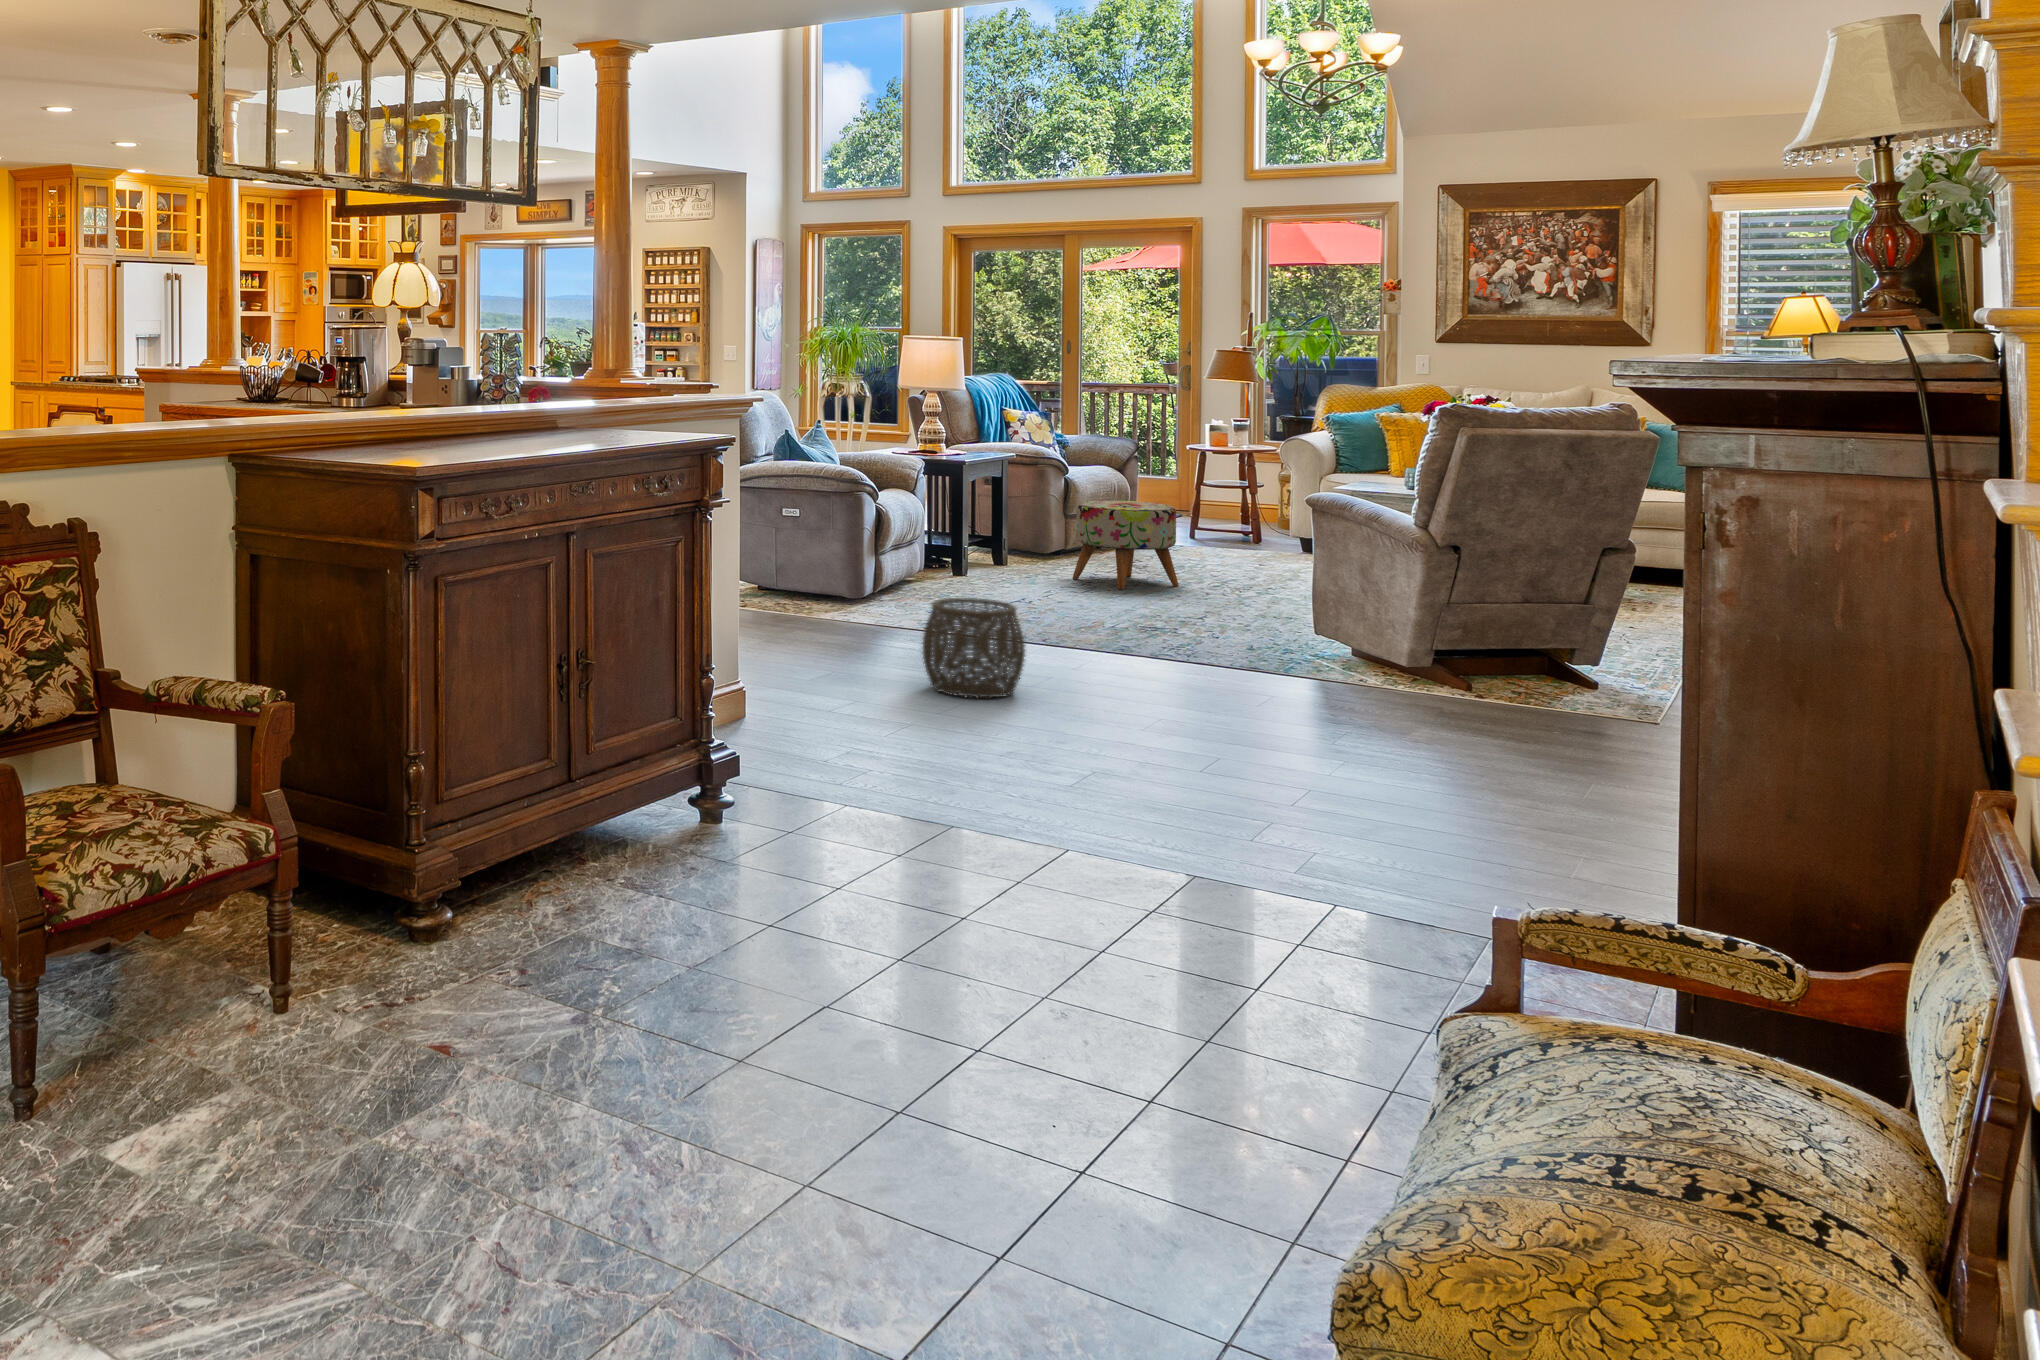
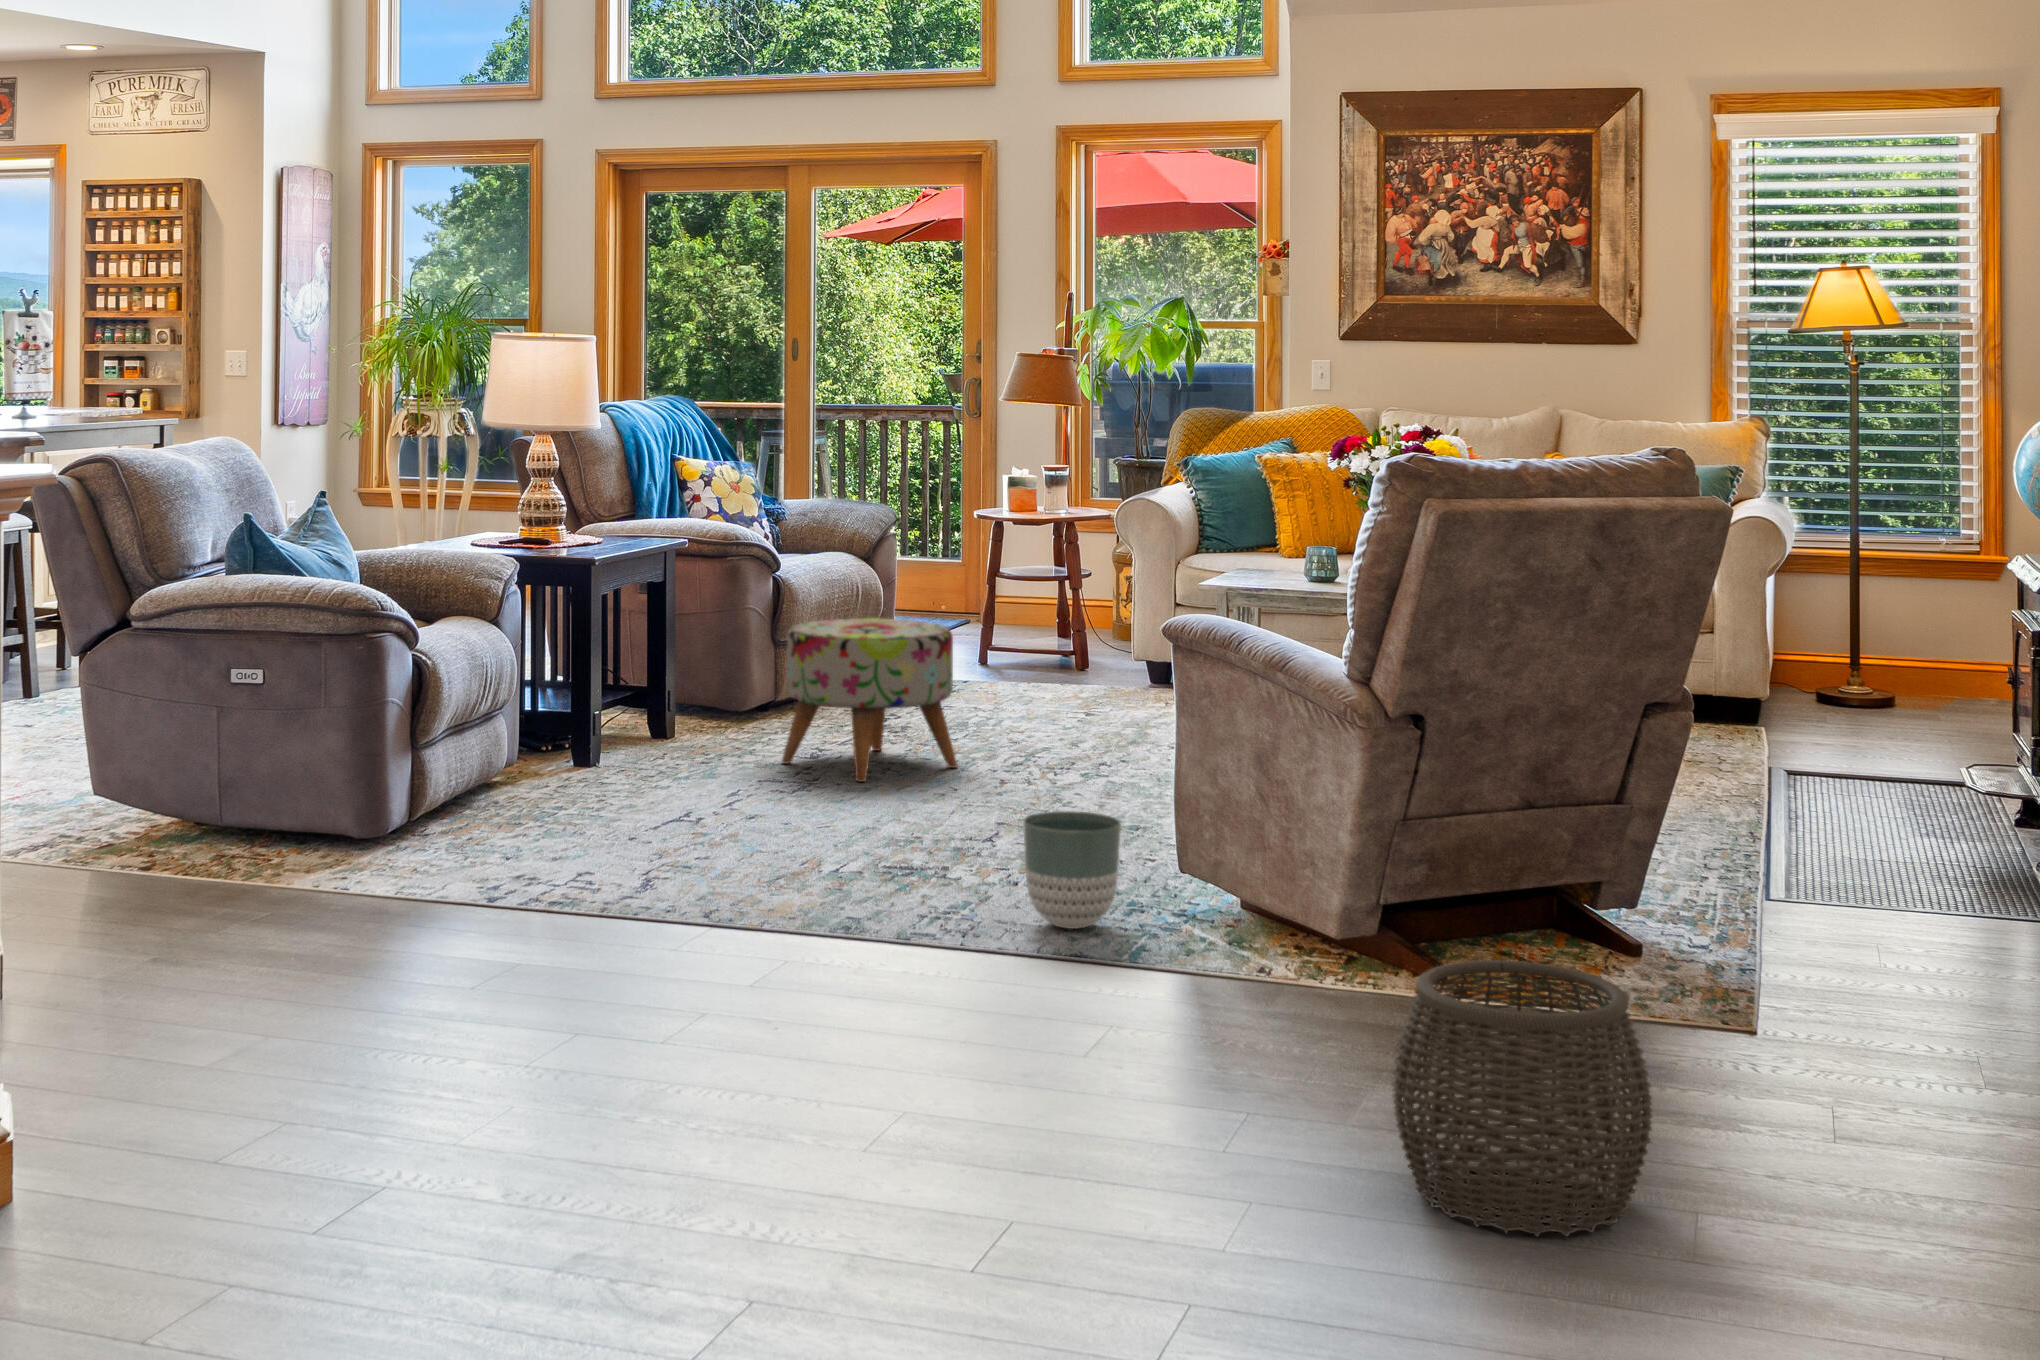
planter: none [1224,596,1280,656] -> present [1023,811,1121,929]
woven basket: present [922,598,1025,698] -> present [1392,960,1652,1236]

